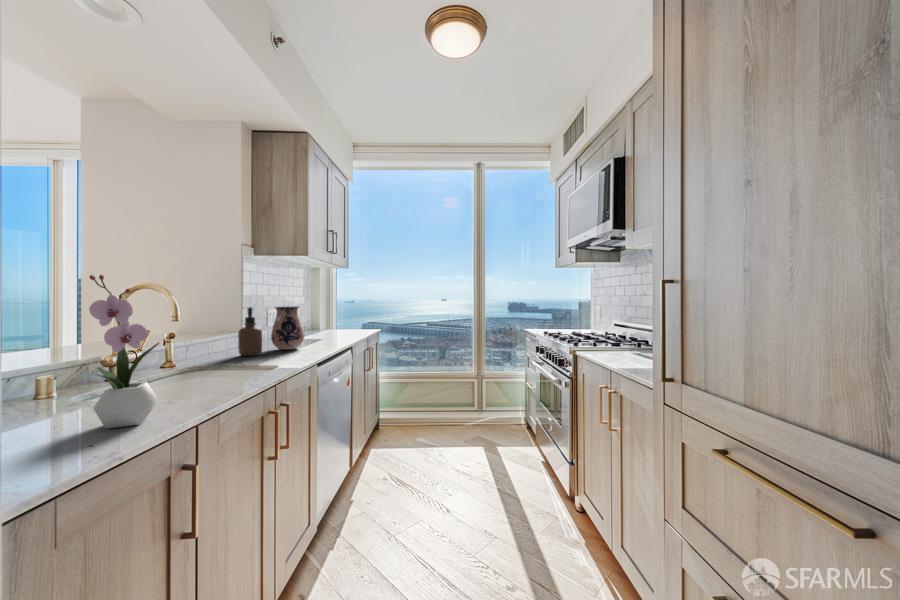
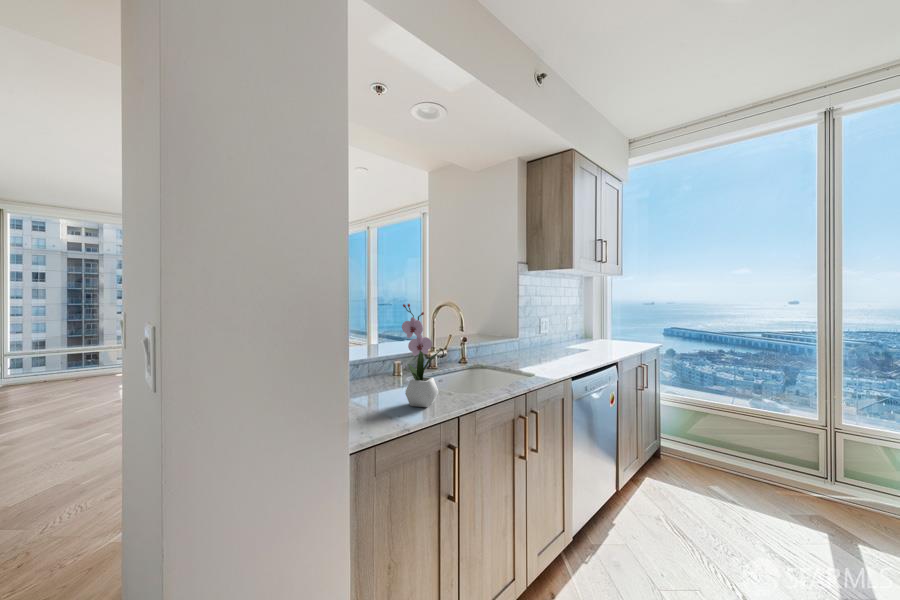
ceramic pitcher: present [271,306,304,350] -> none [539,318,567,358]
soap dispenser: present [238,307,262,356] -> none [511,319,529,361]

